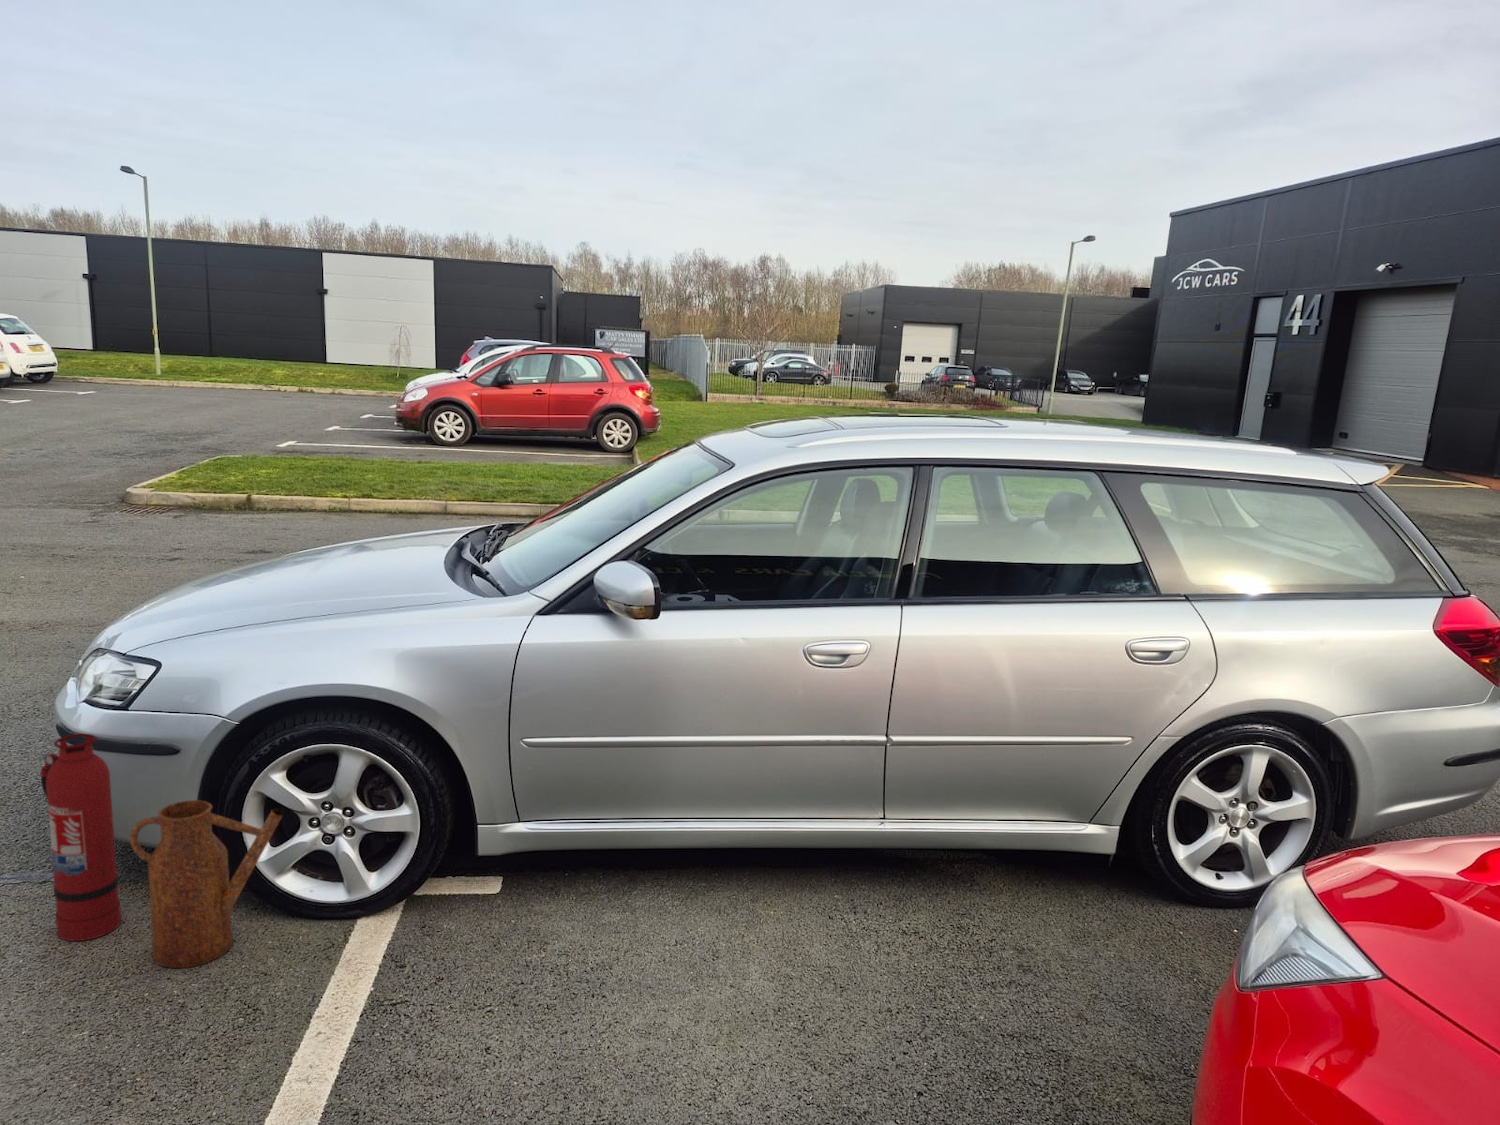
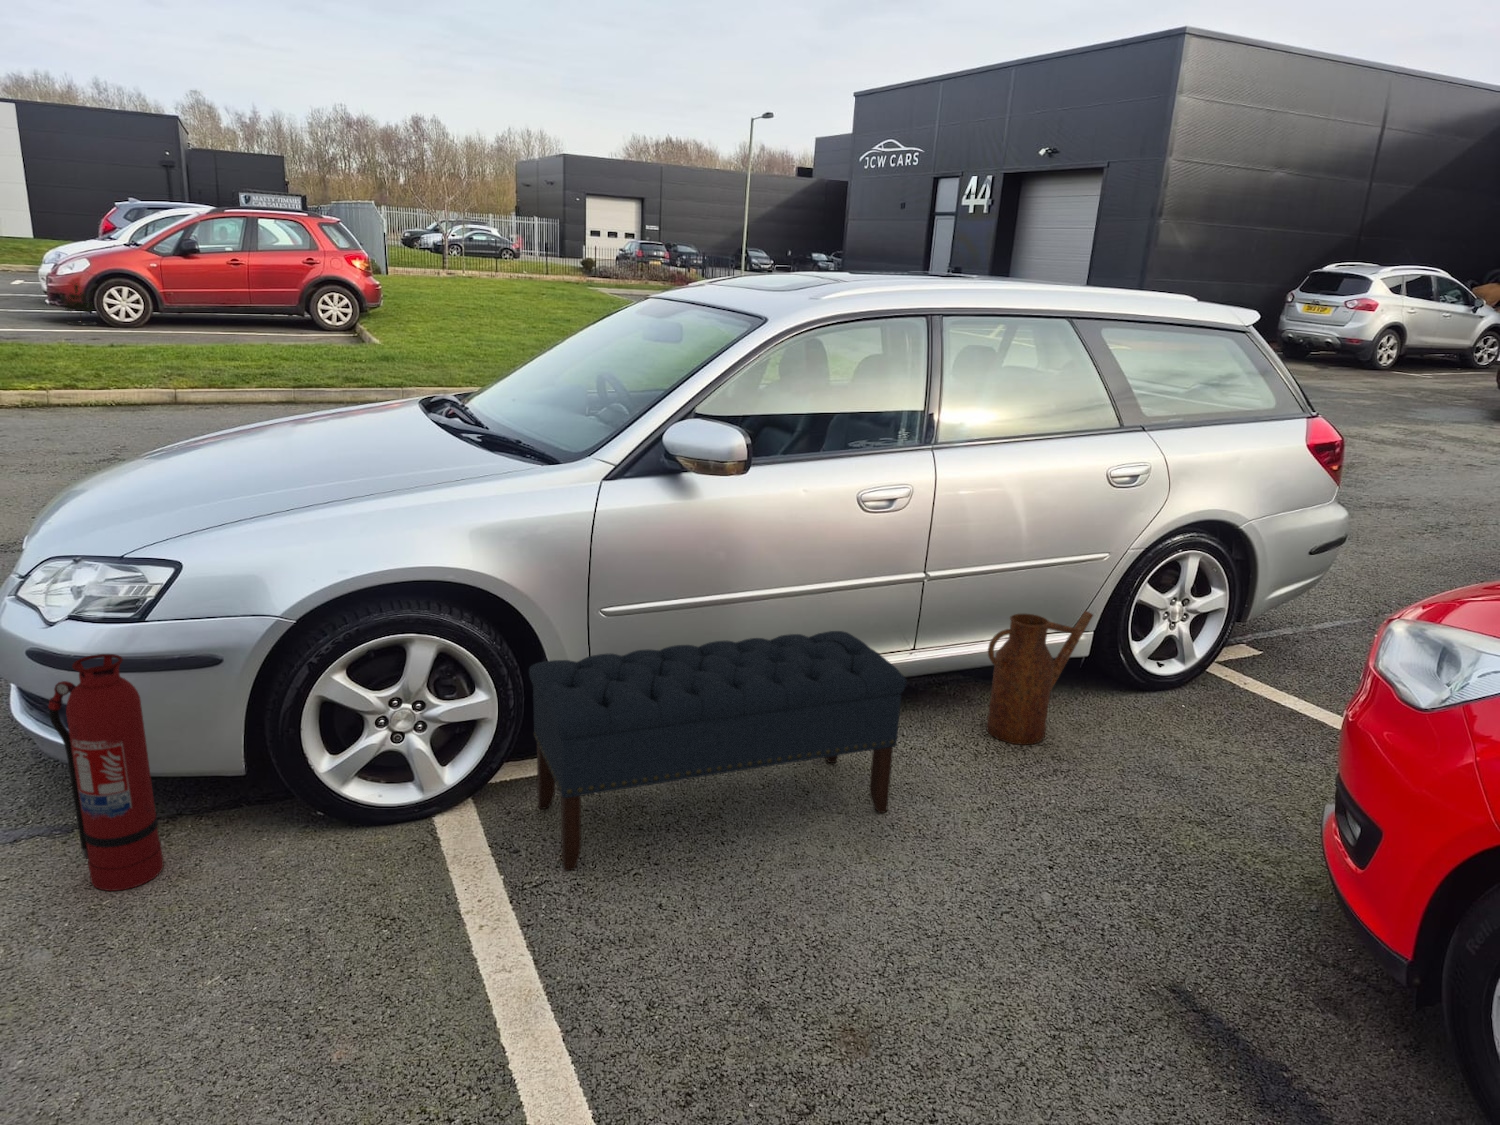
bench: none [418,784,800,994] -> present [529,631,906,871]
watering can: present [130,800,283,968] -> present [986,611,1093,745]

